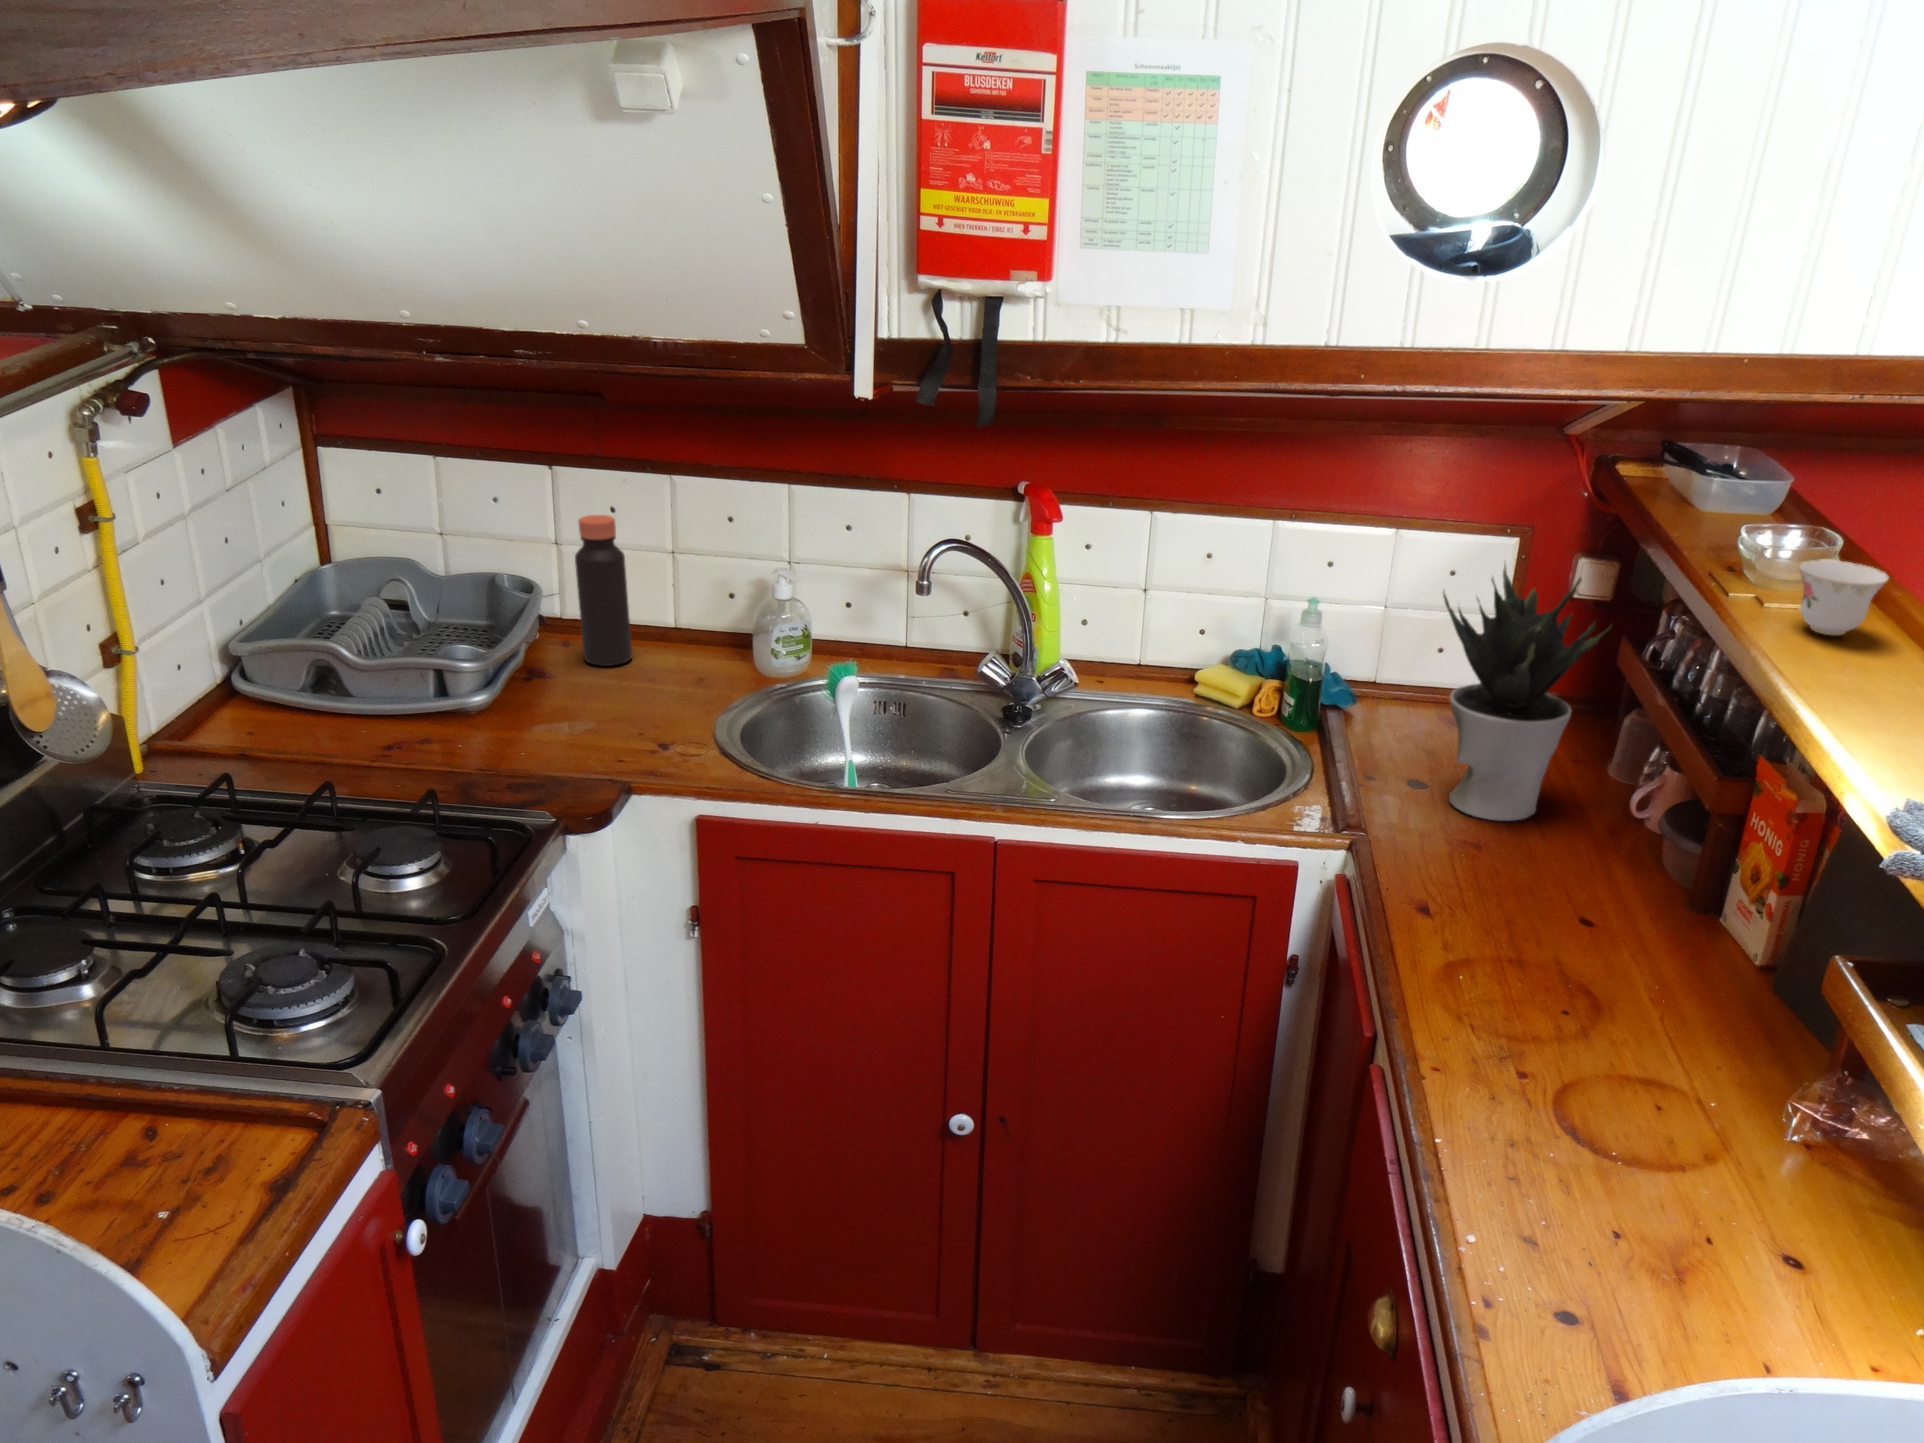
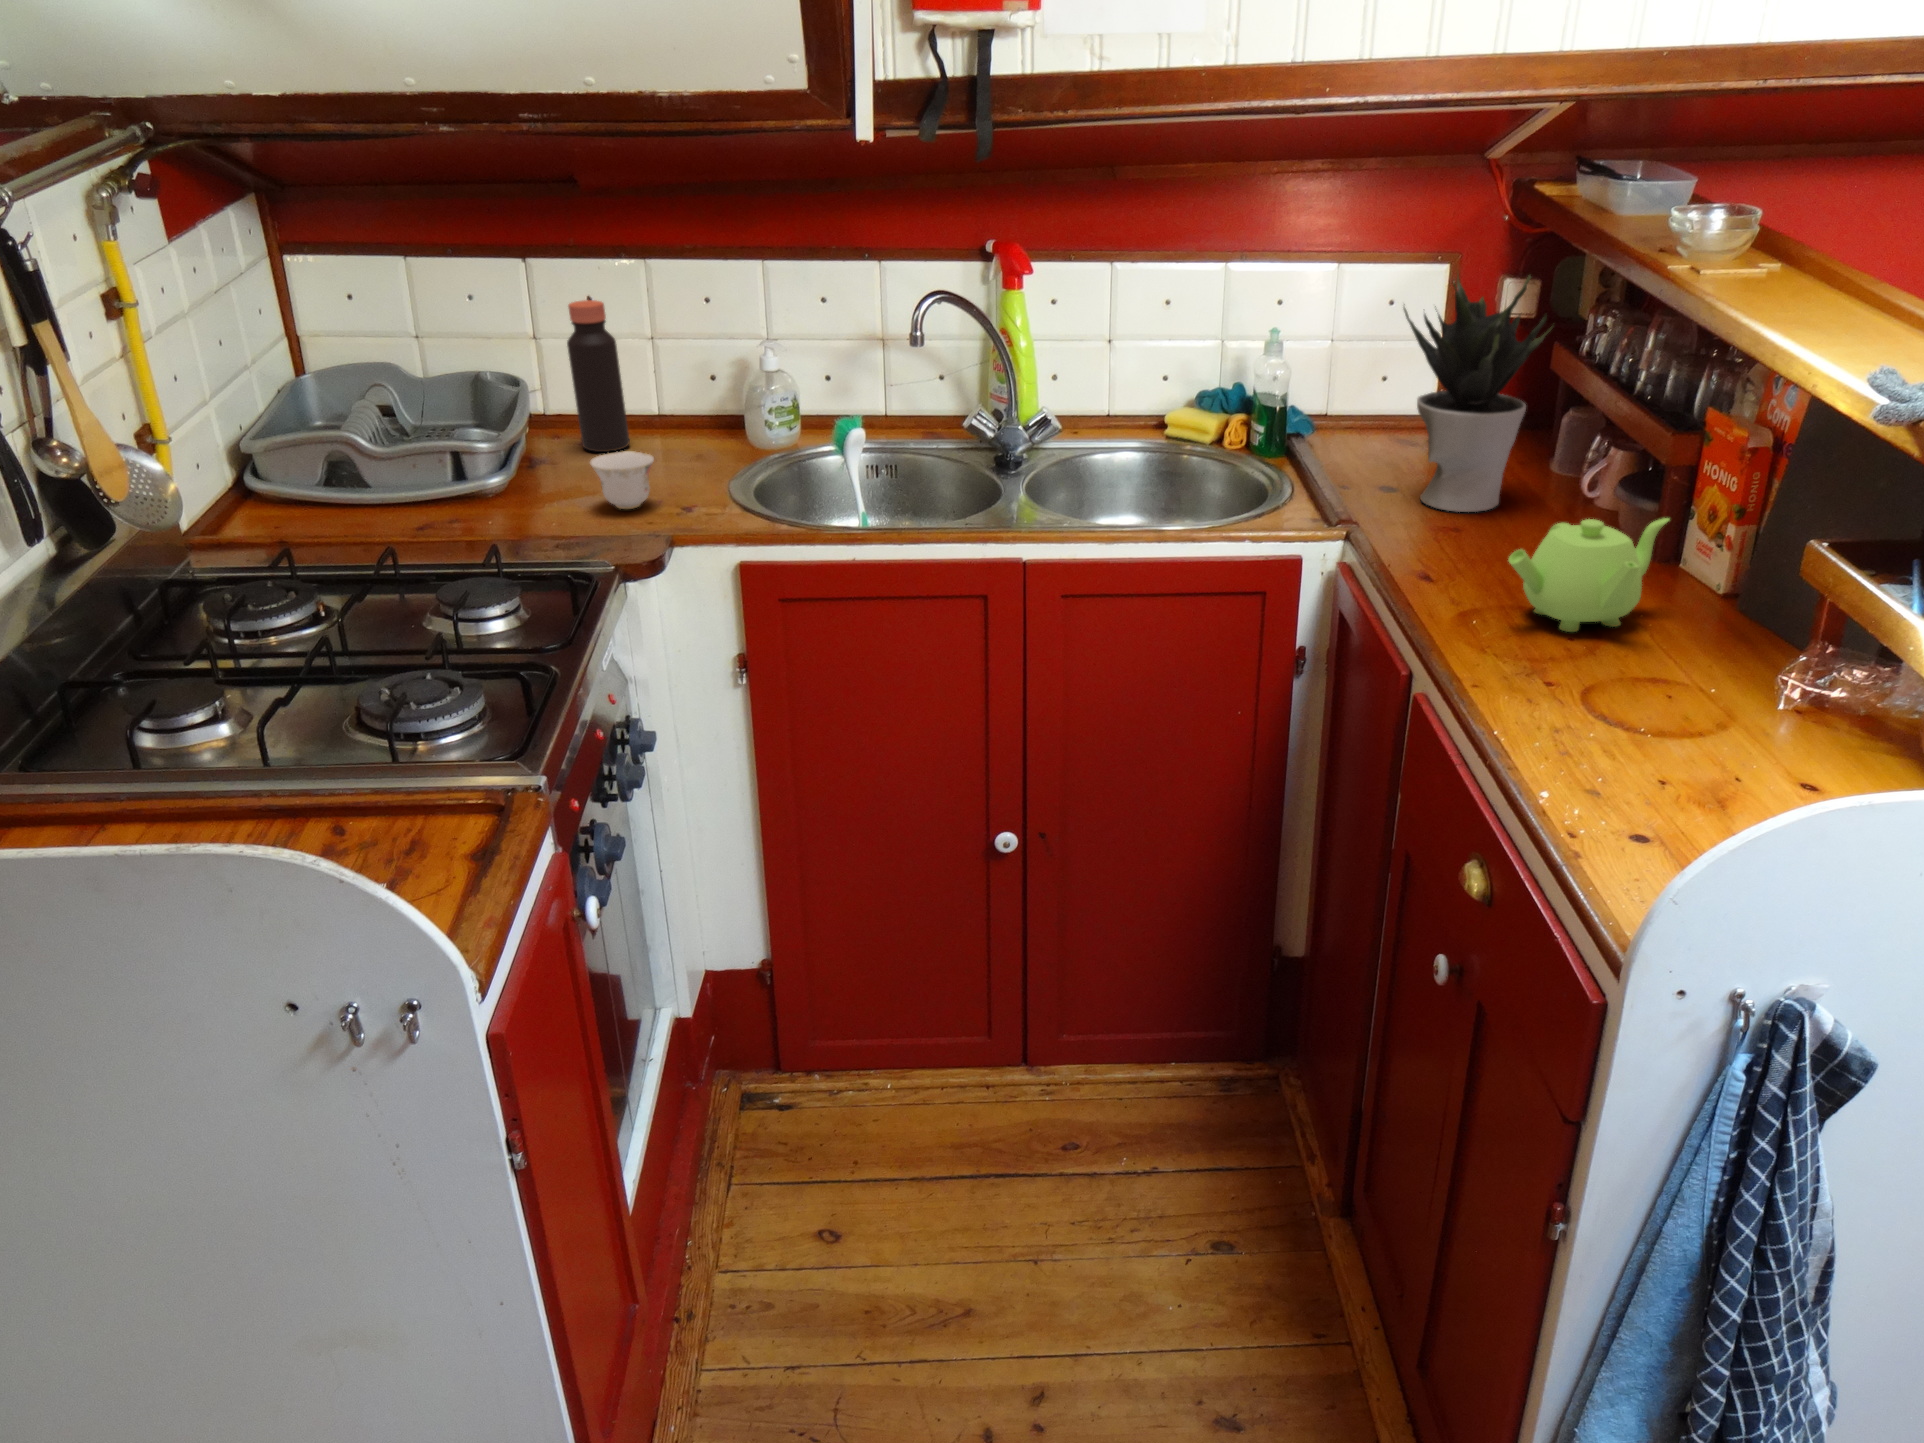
teacup: present [1798,559,1889,635] -> present [590,451,654,509]
teapot: none [1498,874,1695,1003] -> present [1509,518,1669,632]

